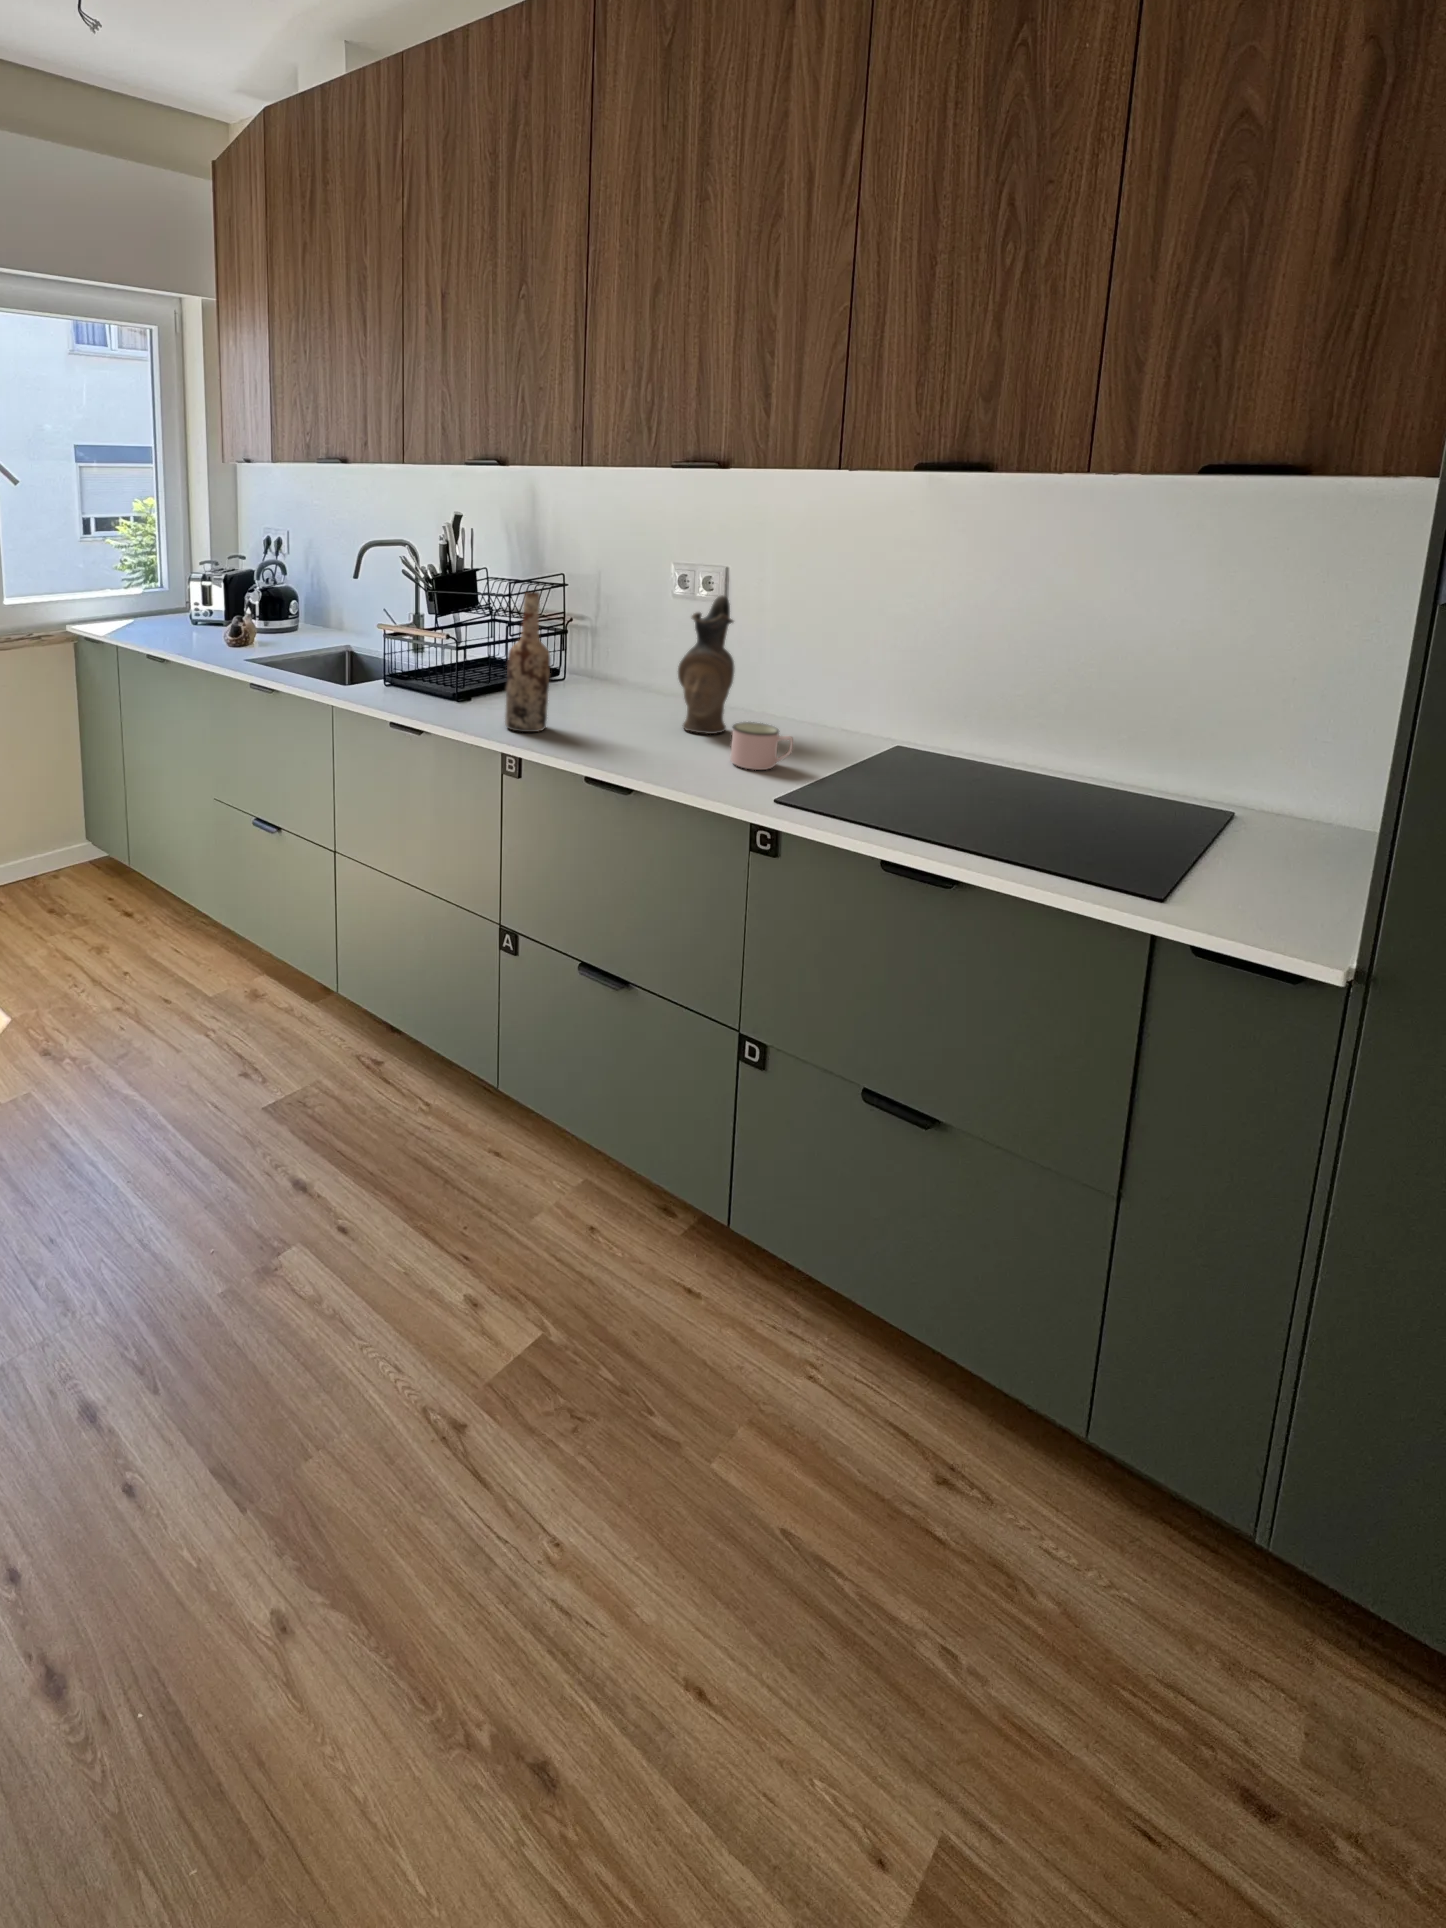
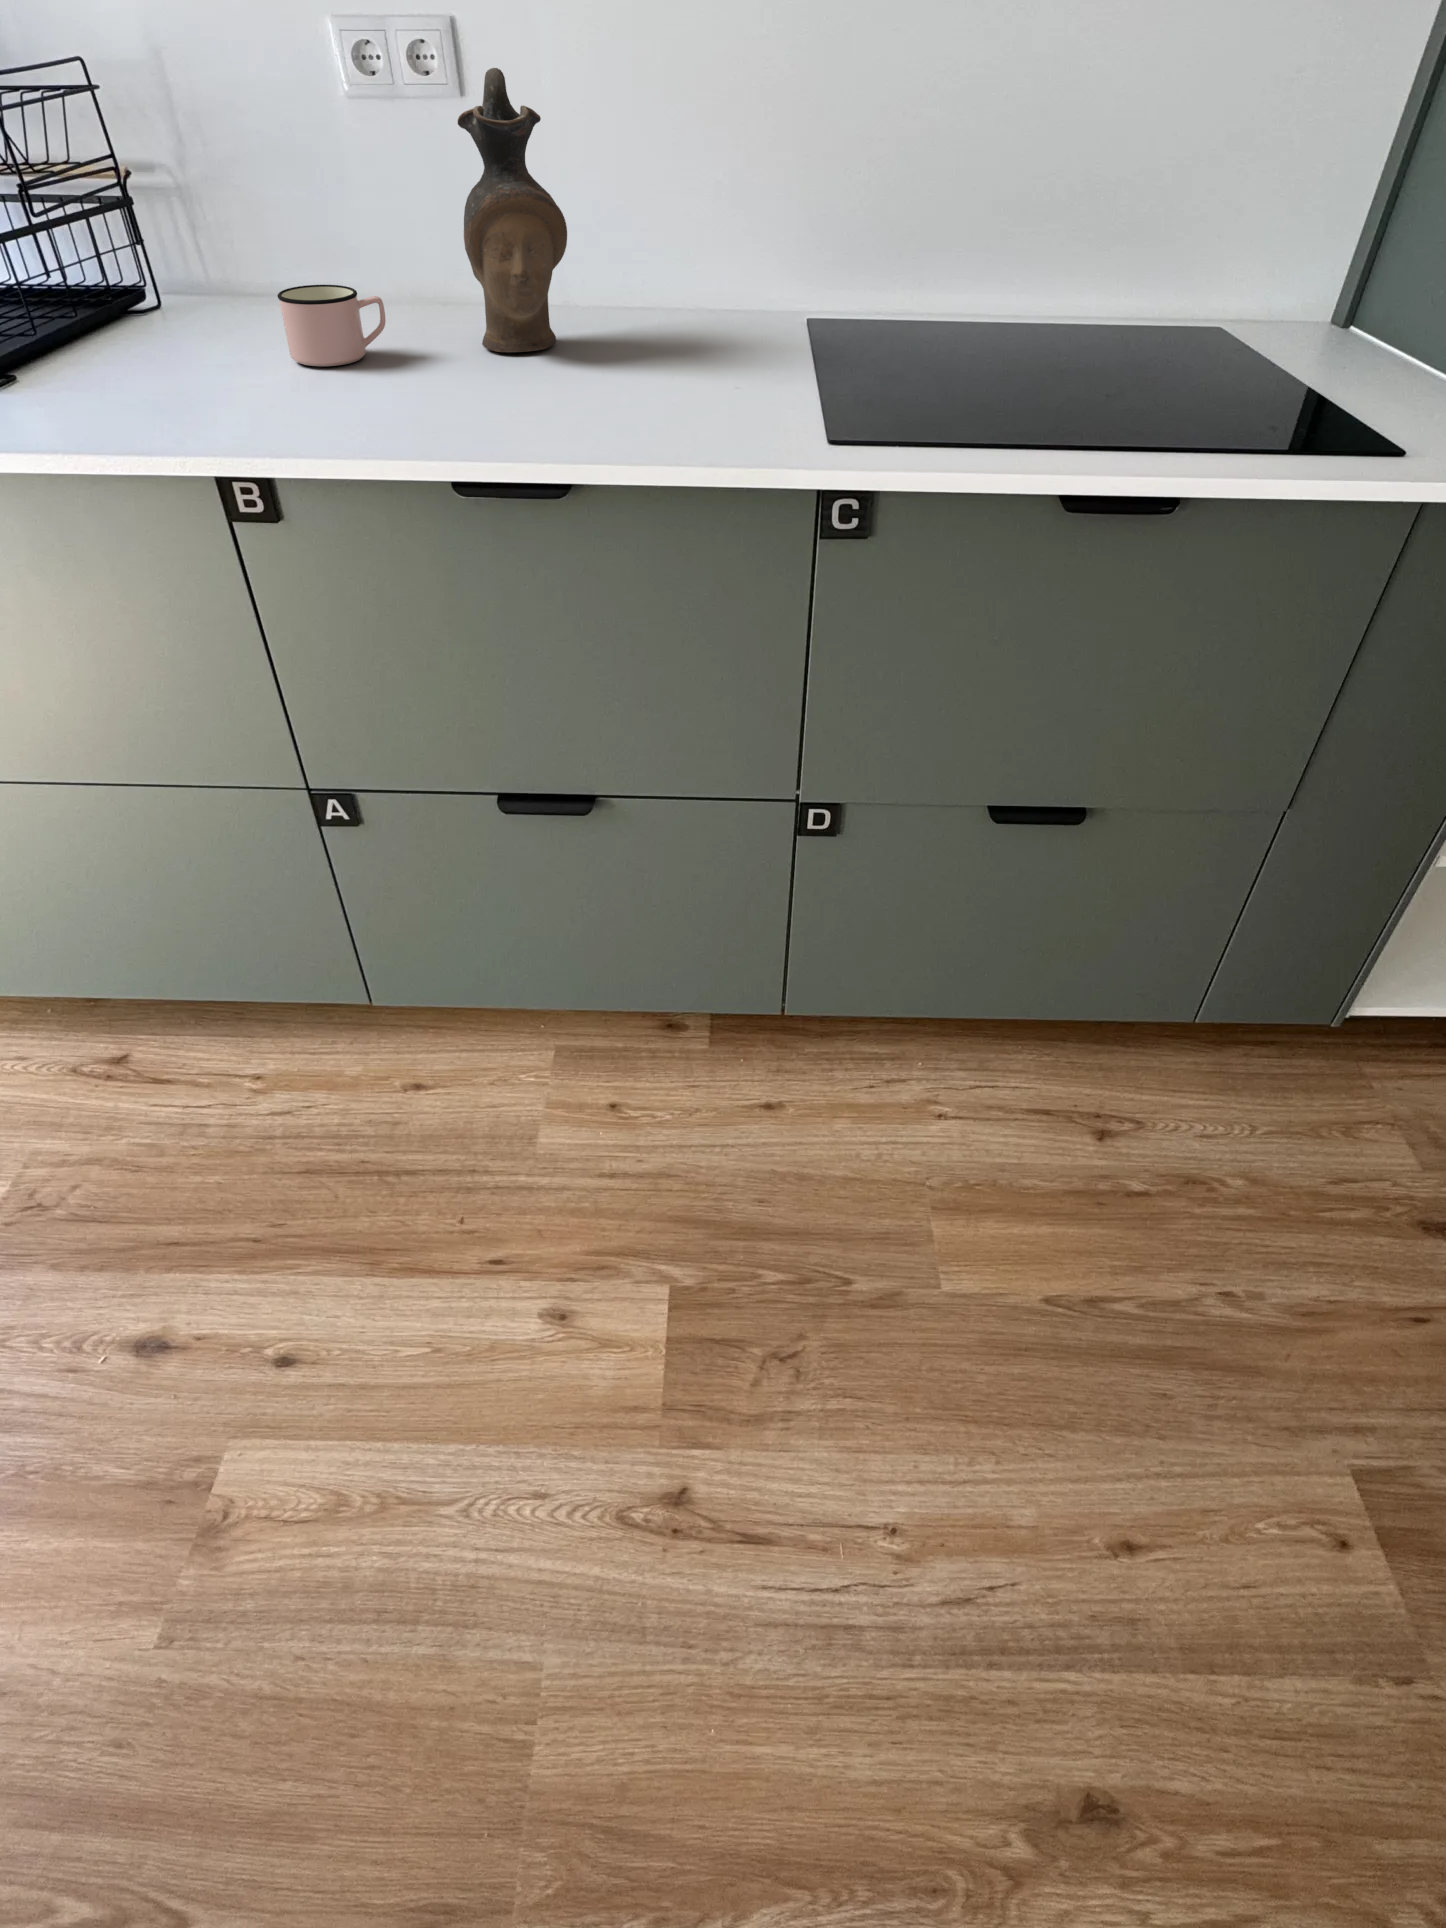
wine bottle: present [505,592,550,732] -> none [122,80,264,425]
mug: present [730,722,793,770] -> present [277,285,386,366]

